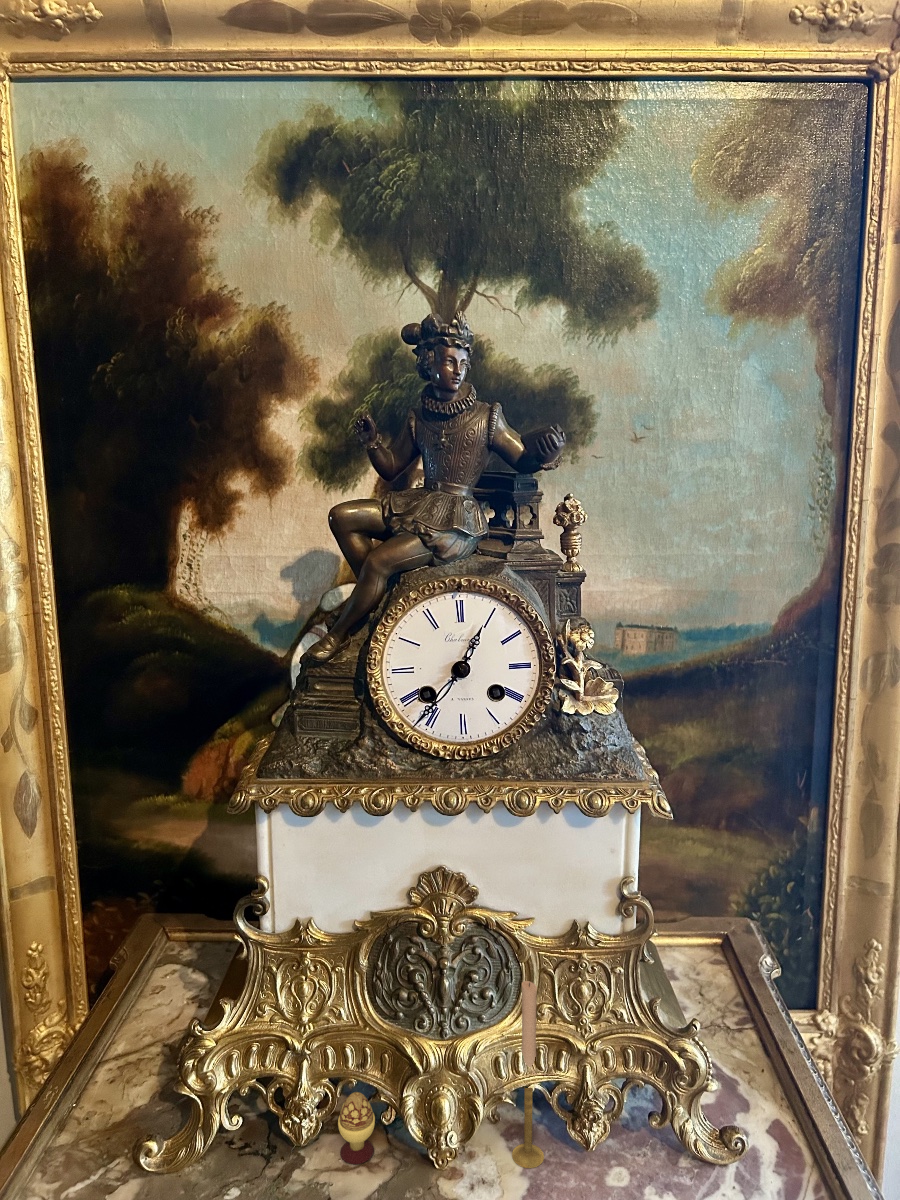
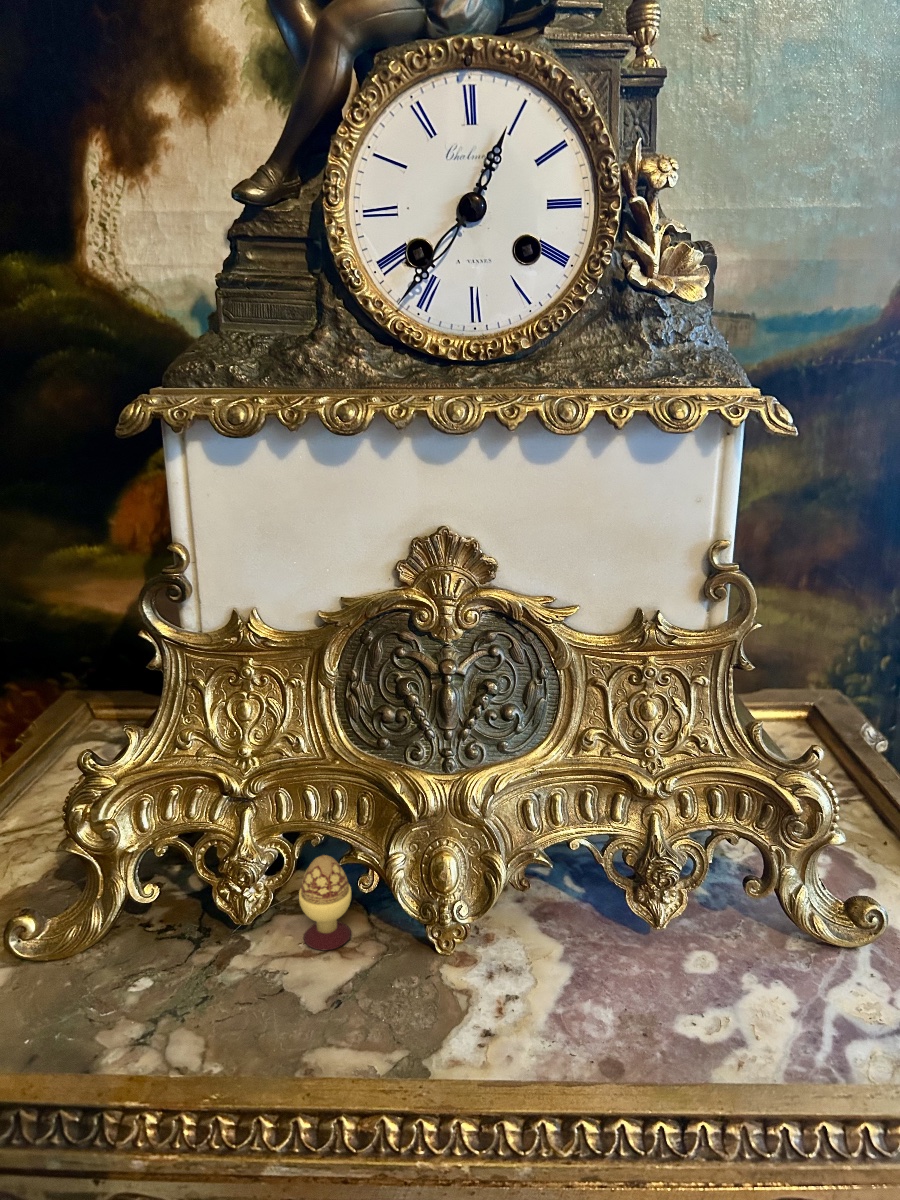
candlestick: present [512,981,544,1168] -> none [545,693,590,954]

